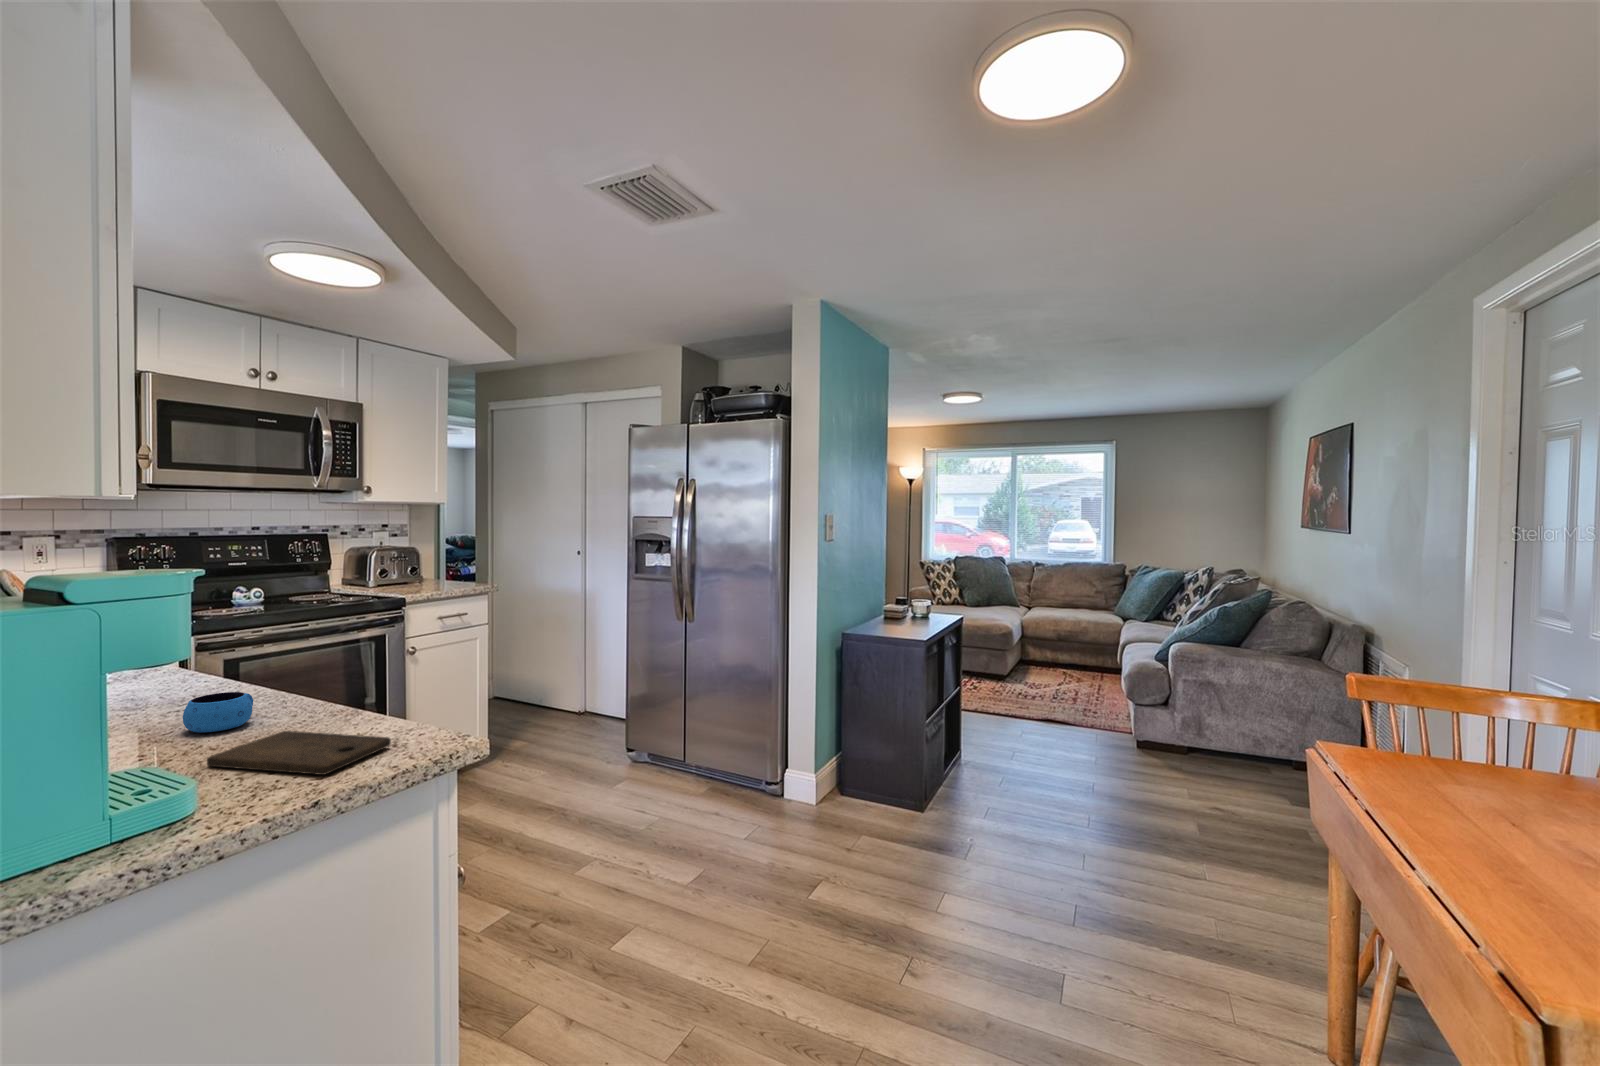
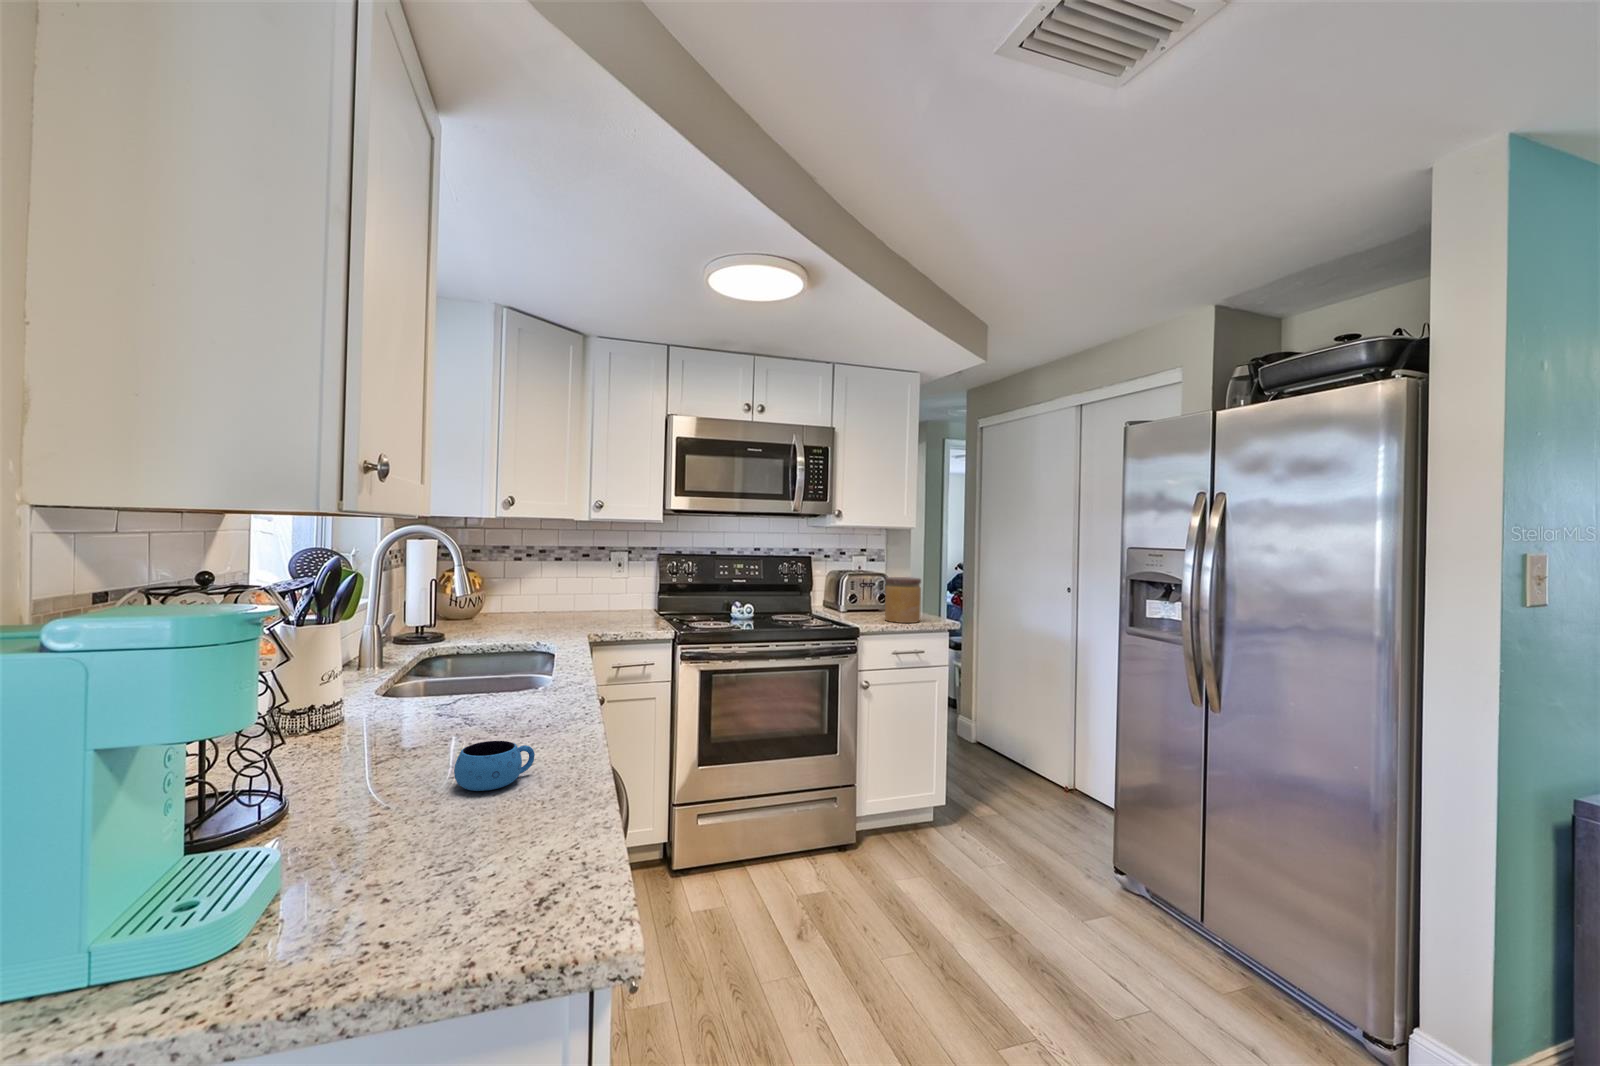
jar: none [421,550,458,592] -> present [885,577,921,623]
cutting board: present [207,731,391,775] -> none [377,818,537,939]

